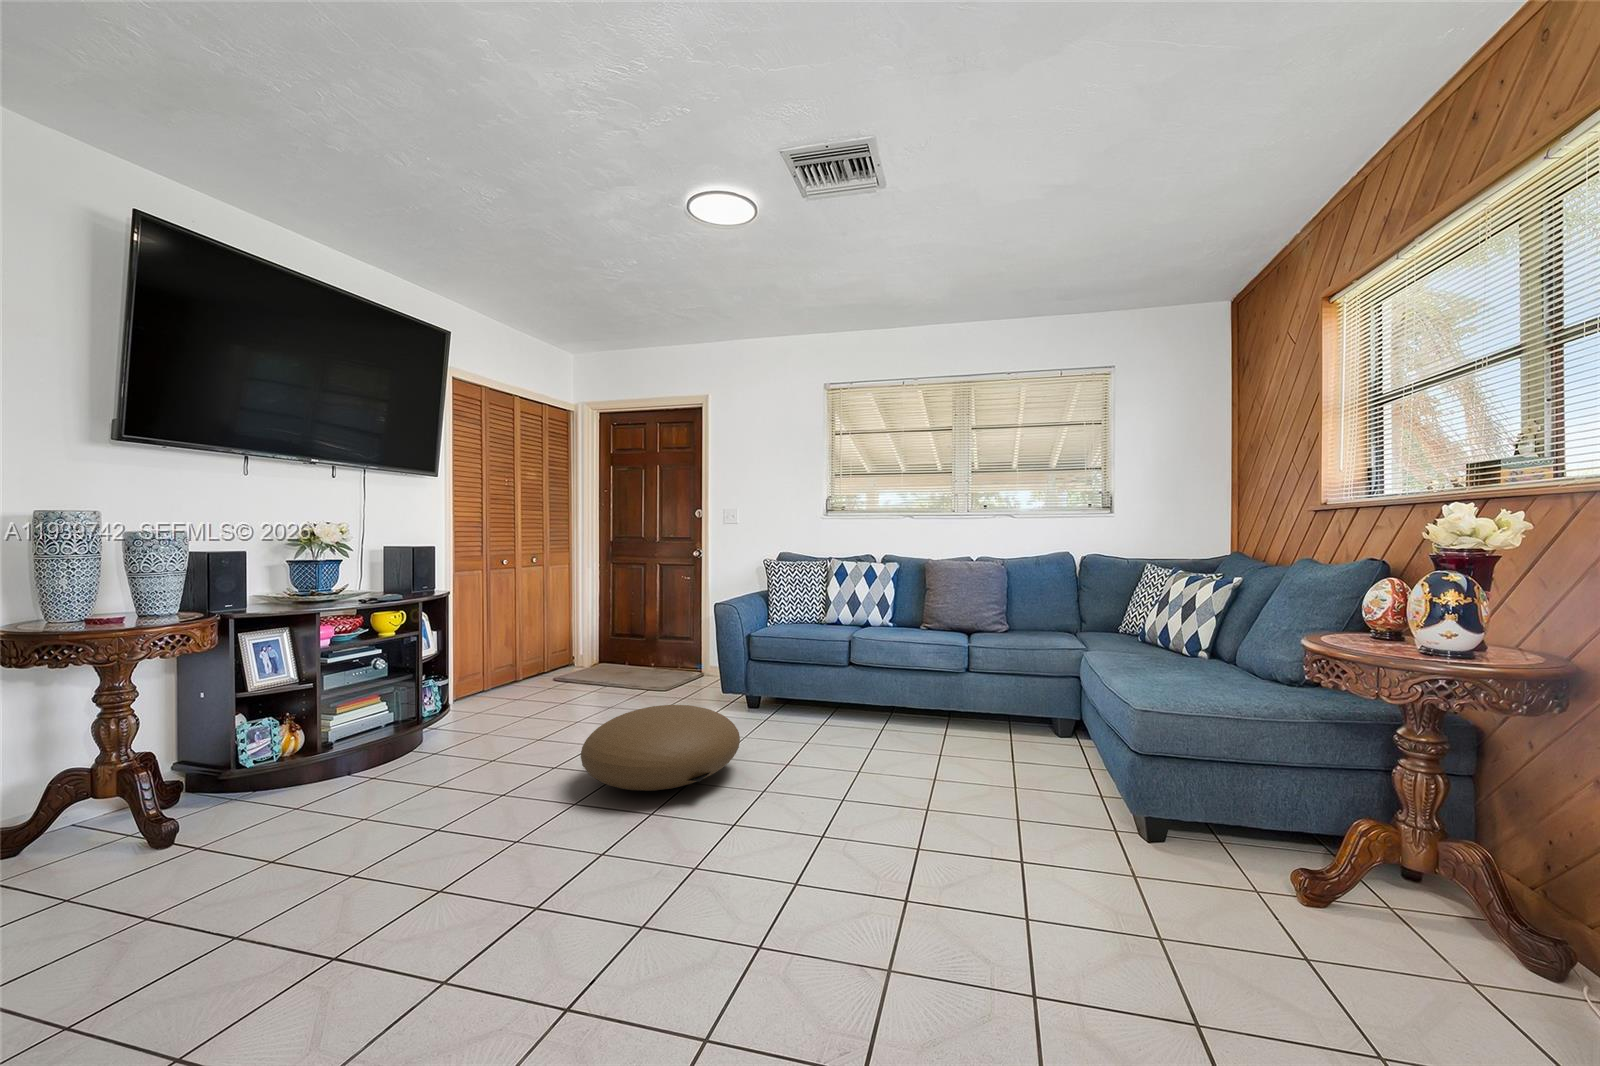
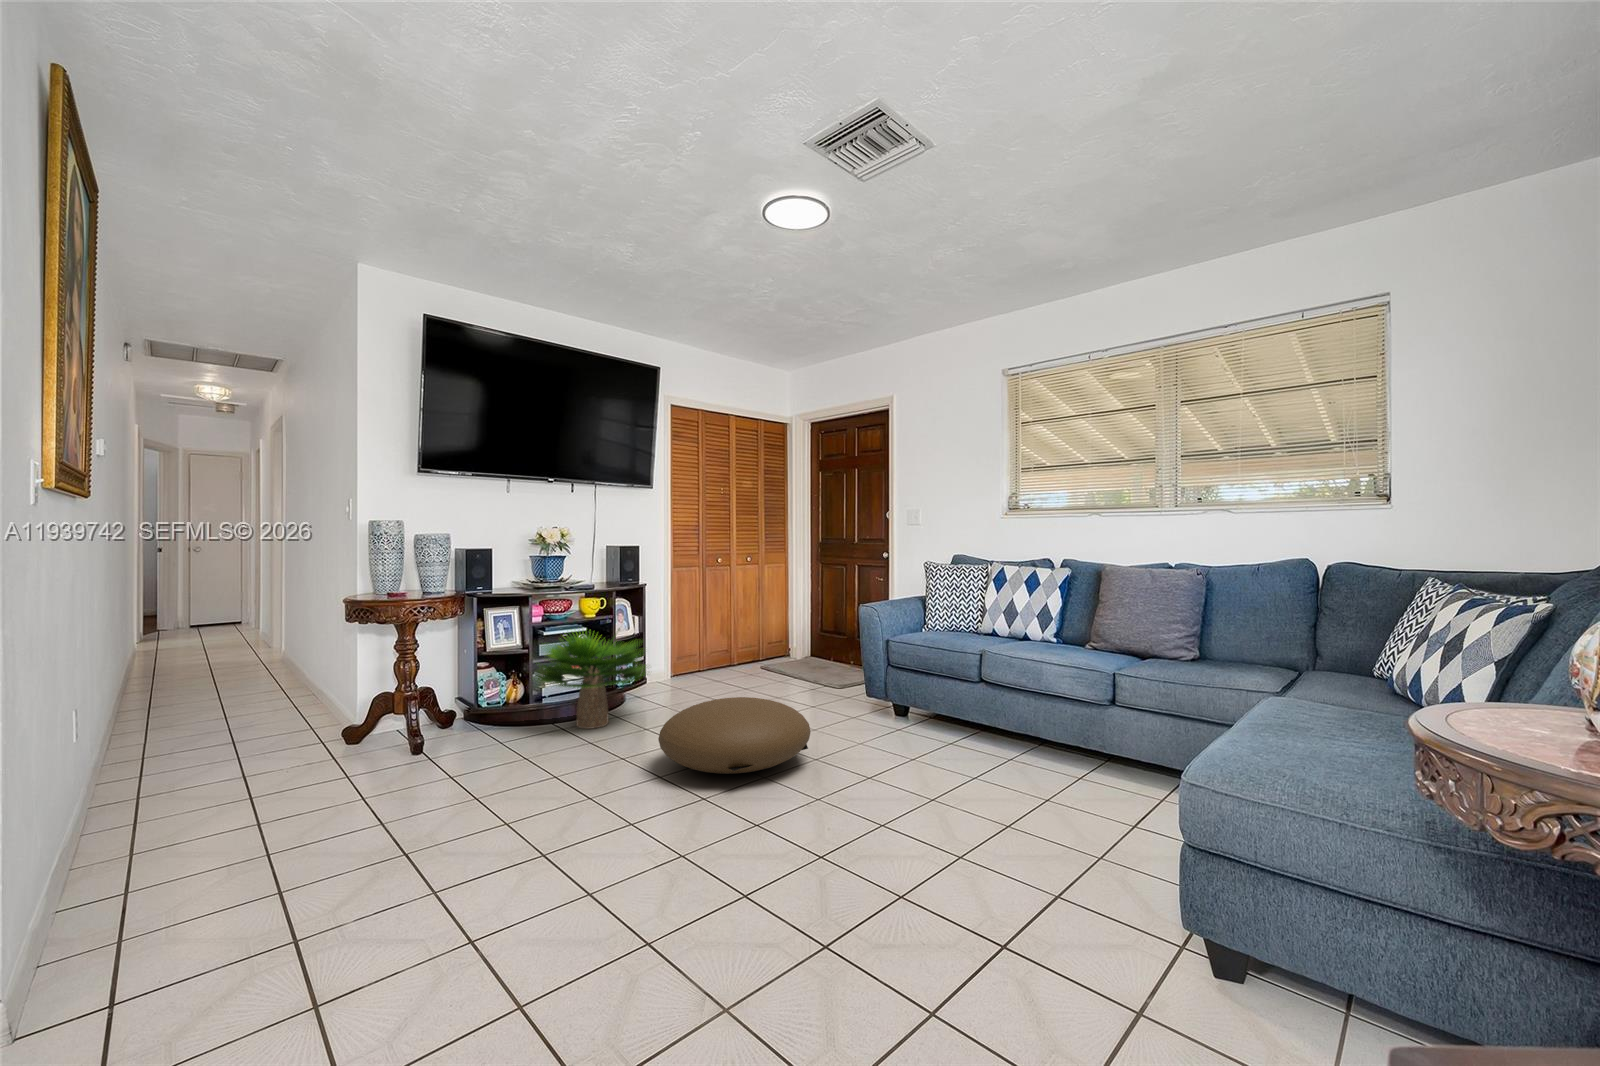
potted plant: none [328,637,507,776] -> present [533,633,645,729]

